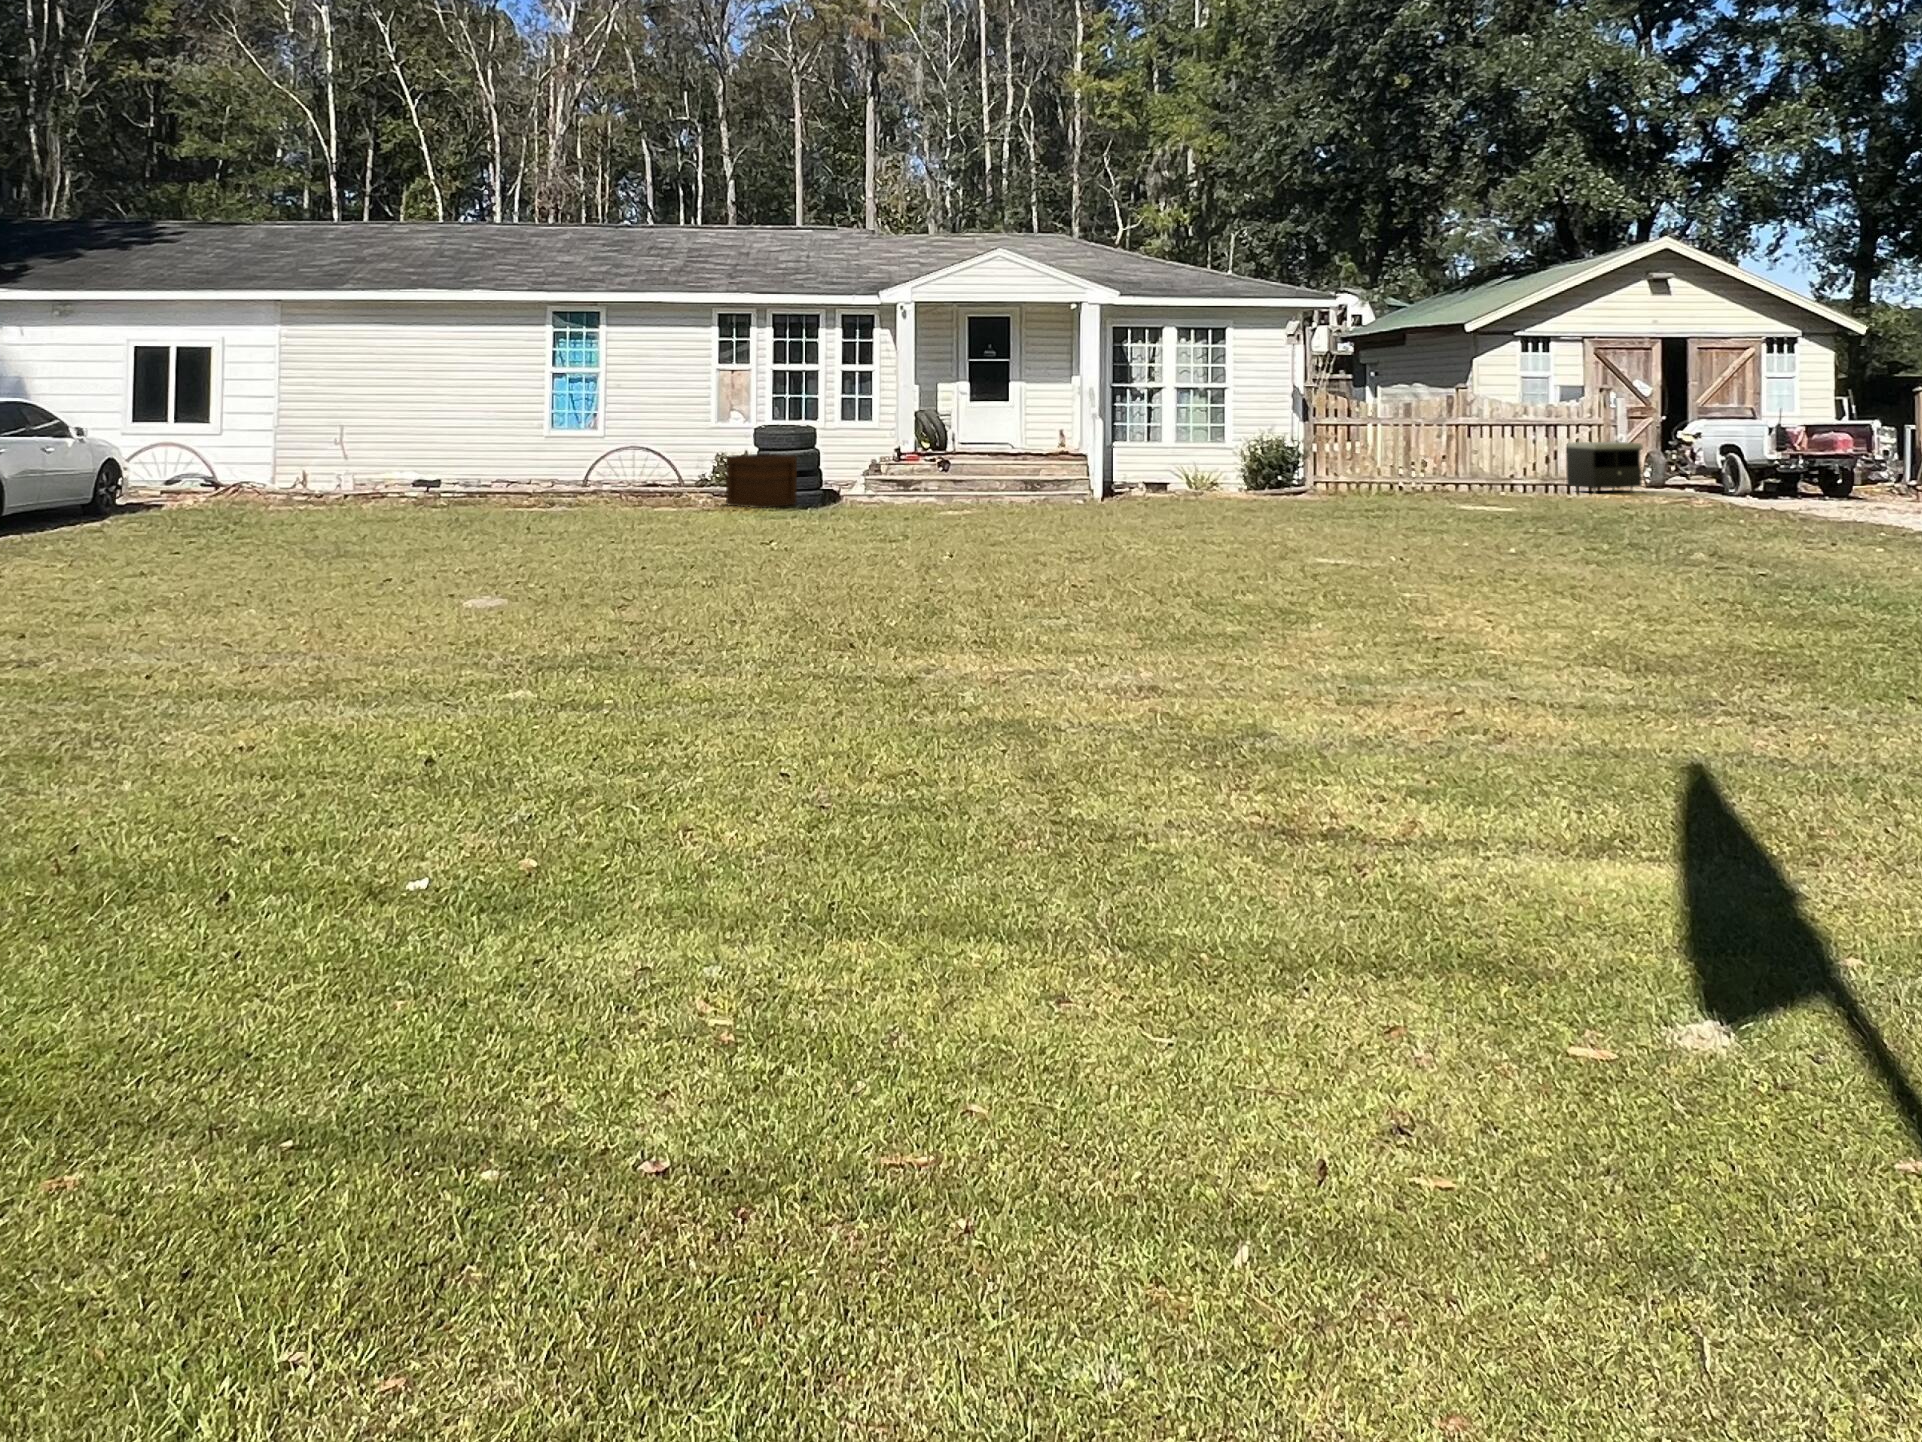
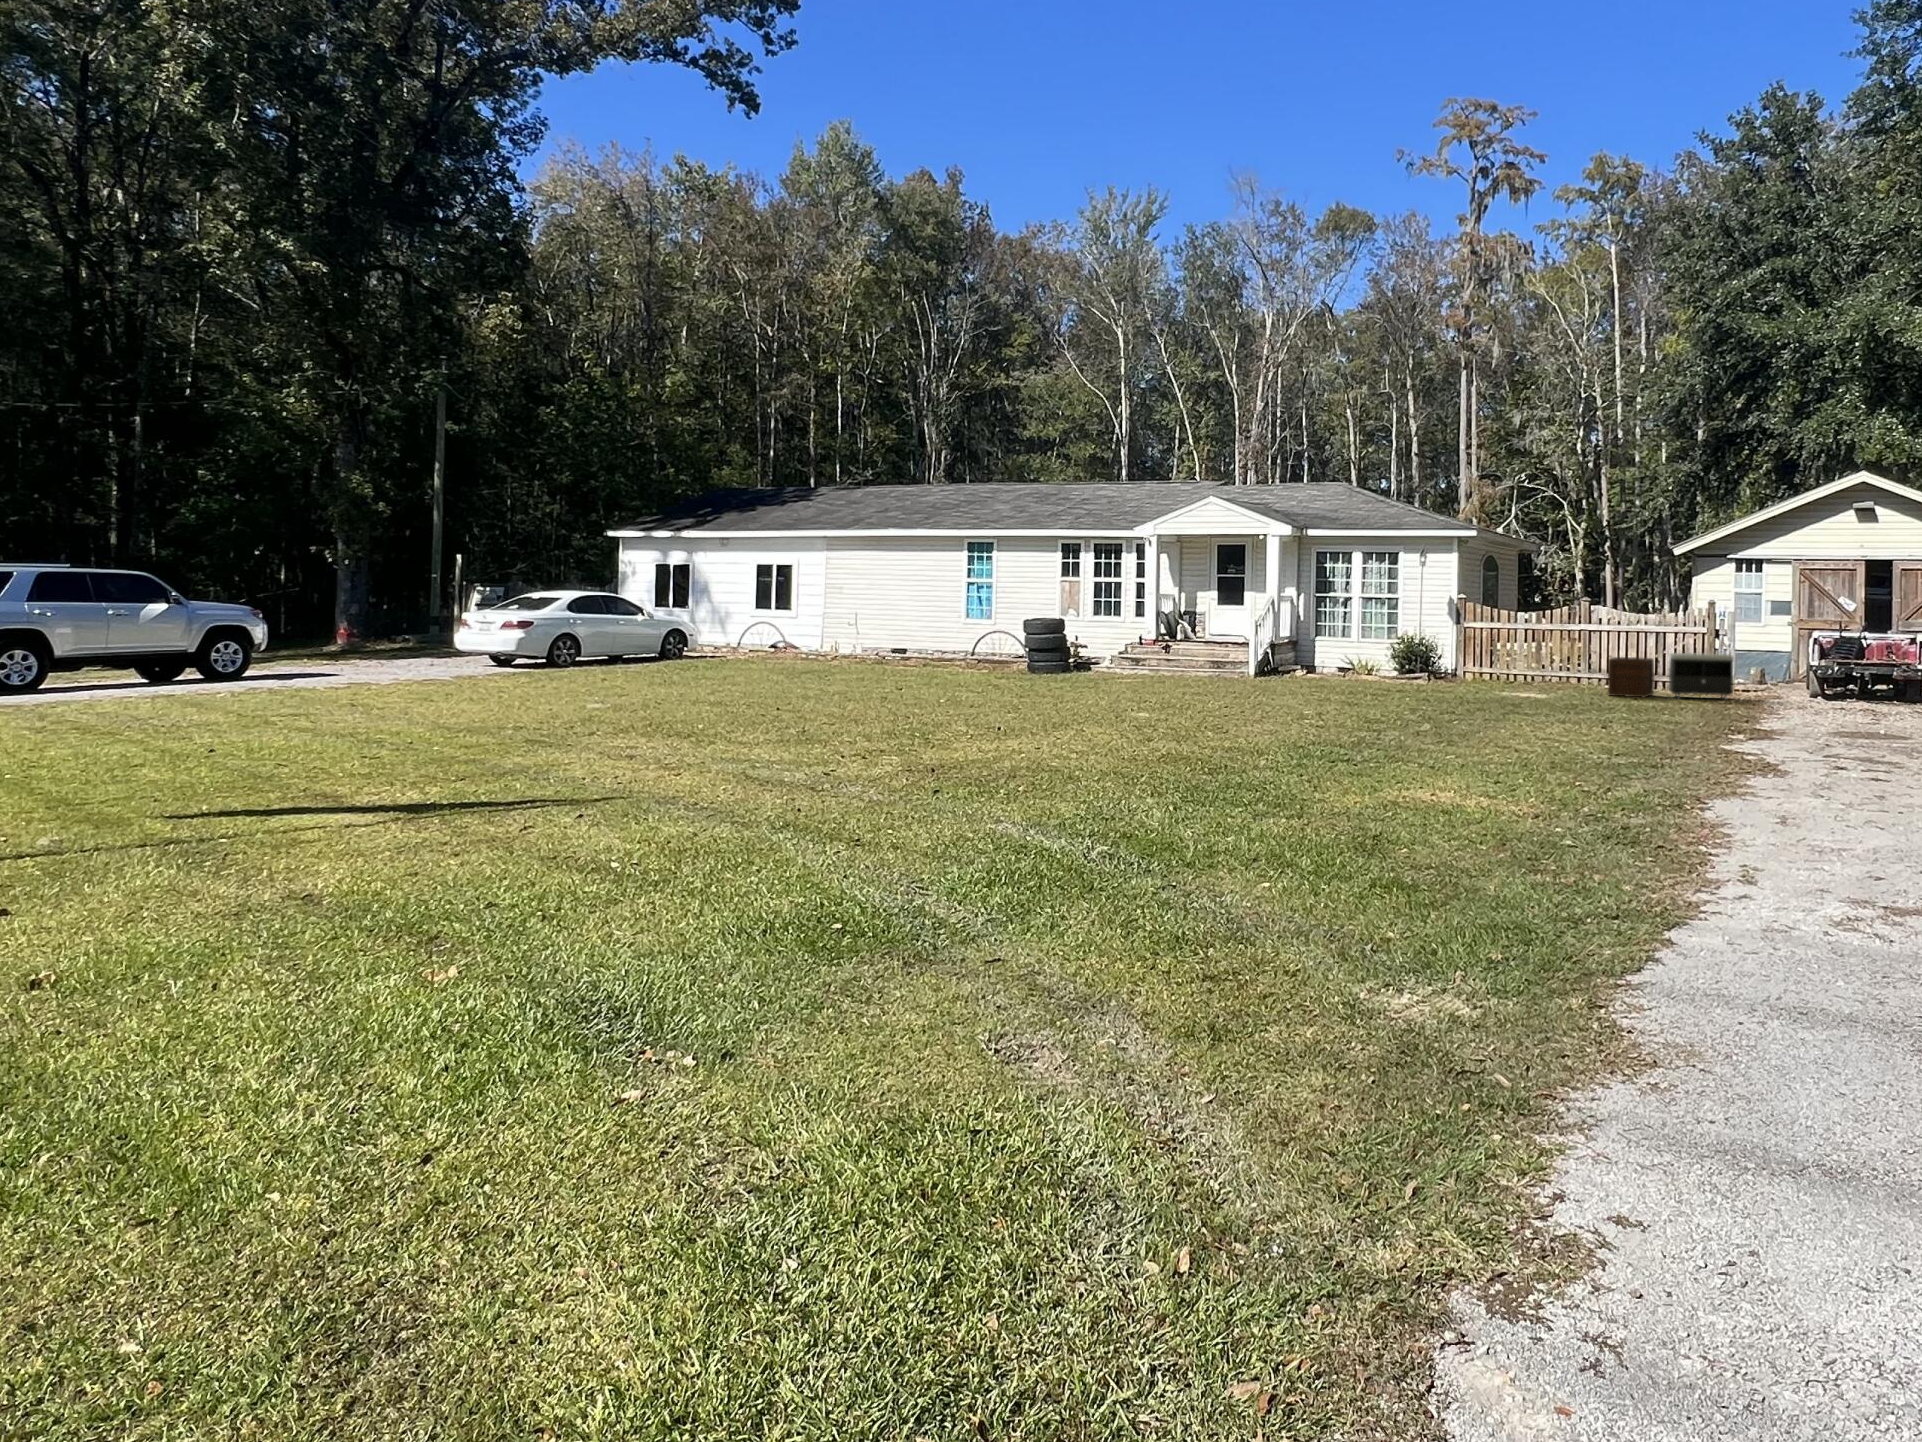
wooden crate: present [726,454,797,508] -> present [1608,657,1654,697]

